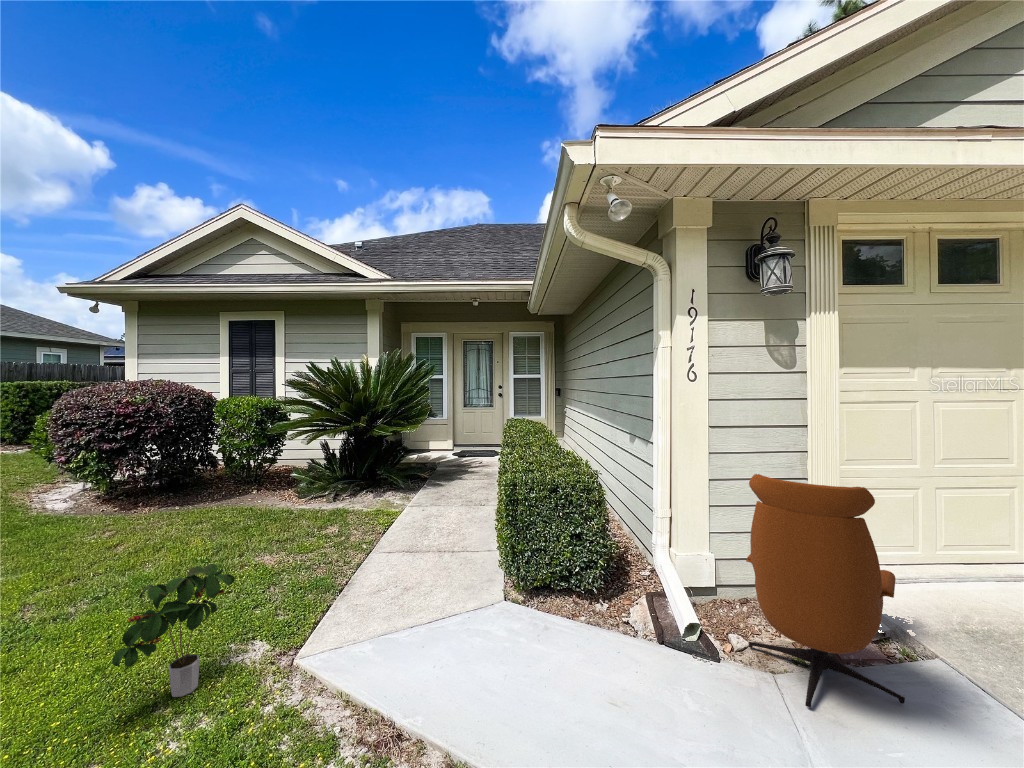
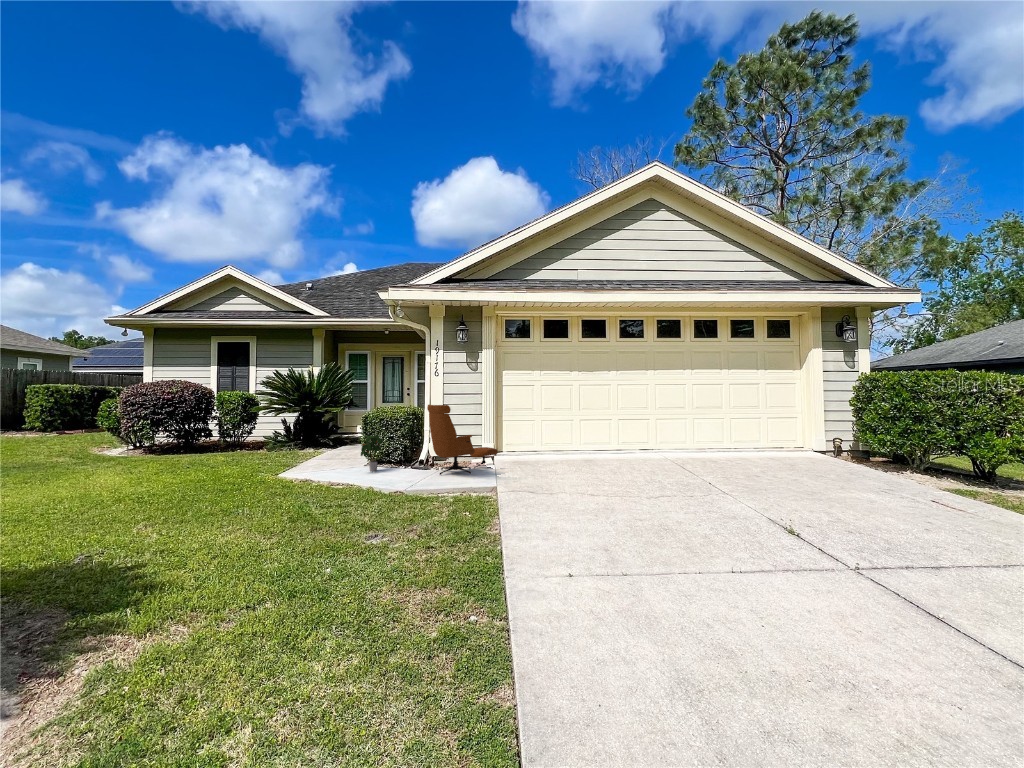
potted plant: present [112,564,234,697] -> present [361,434,383,471]

